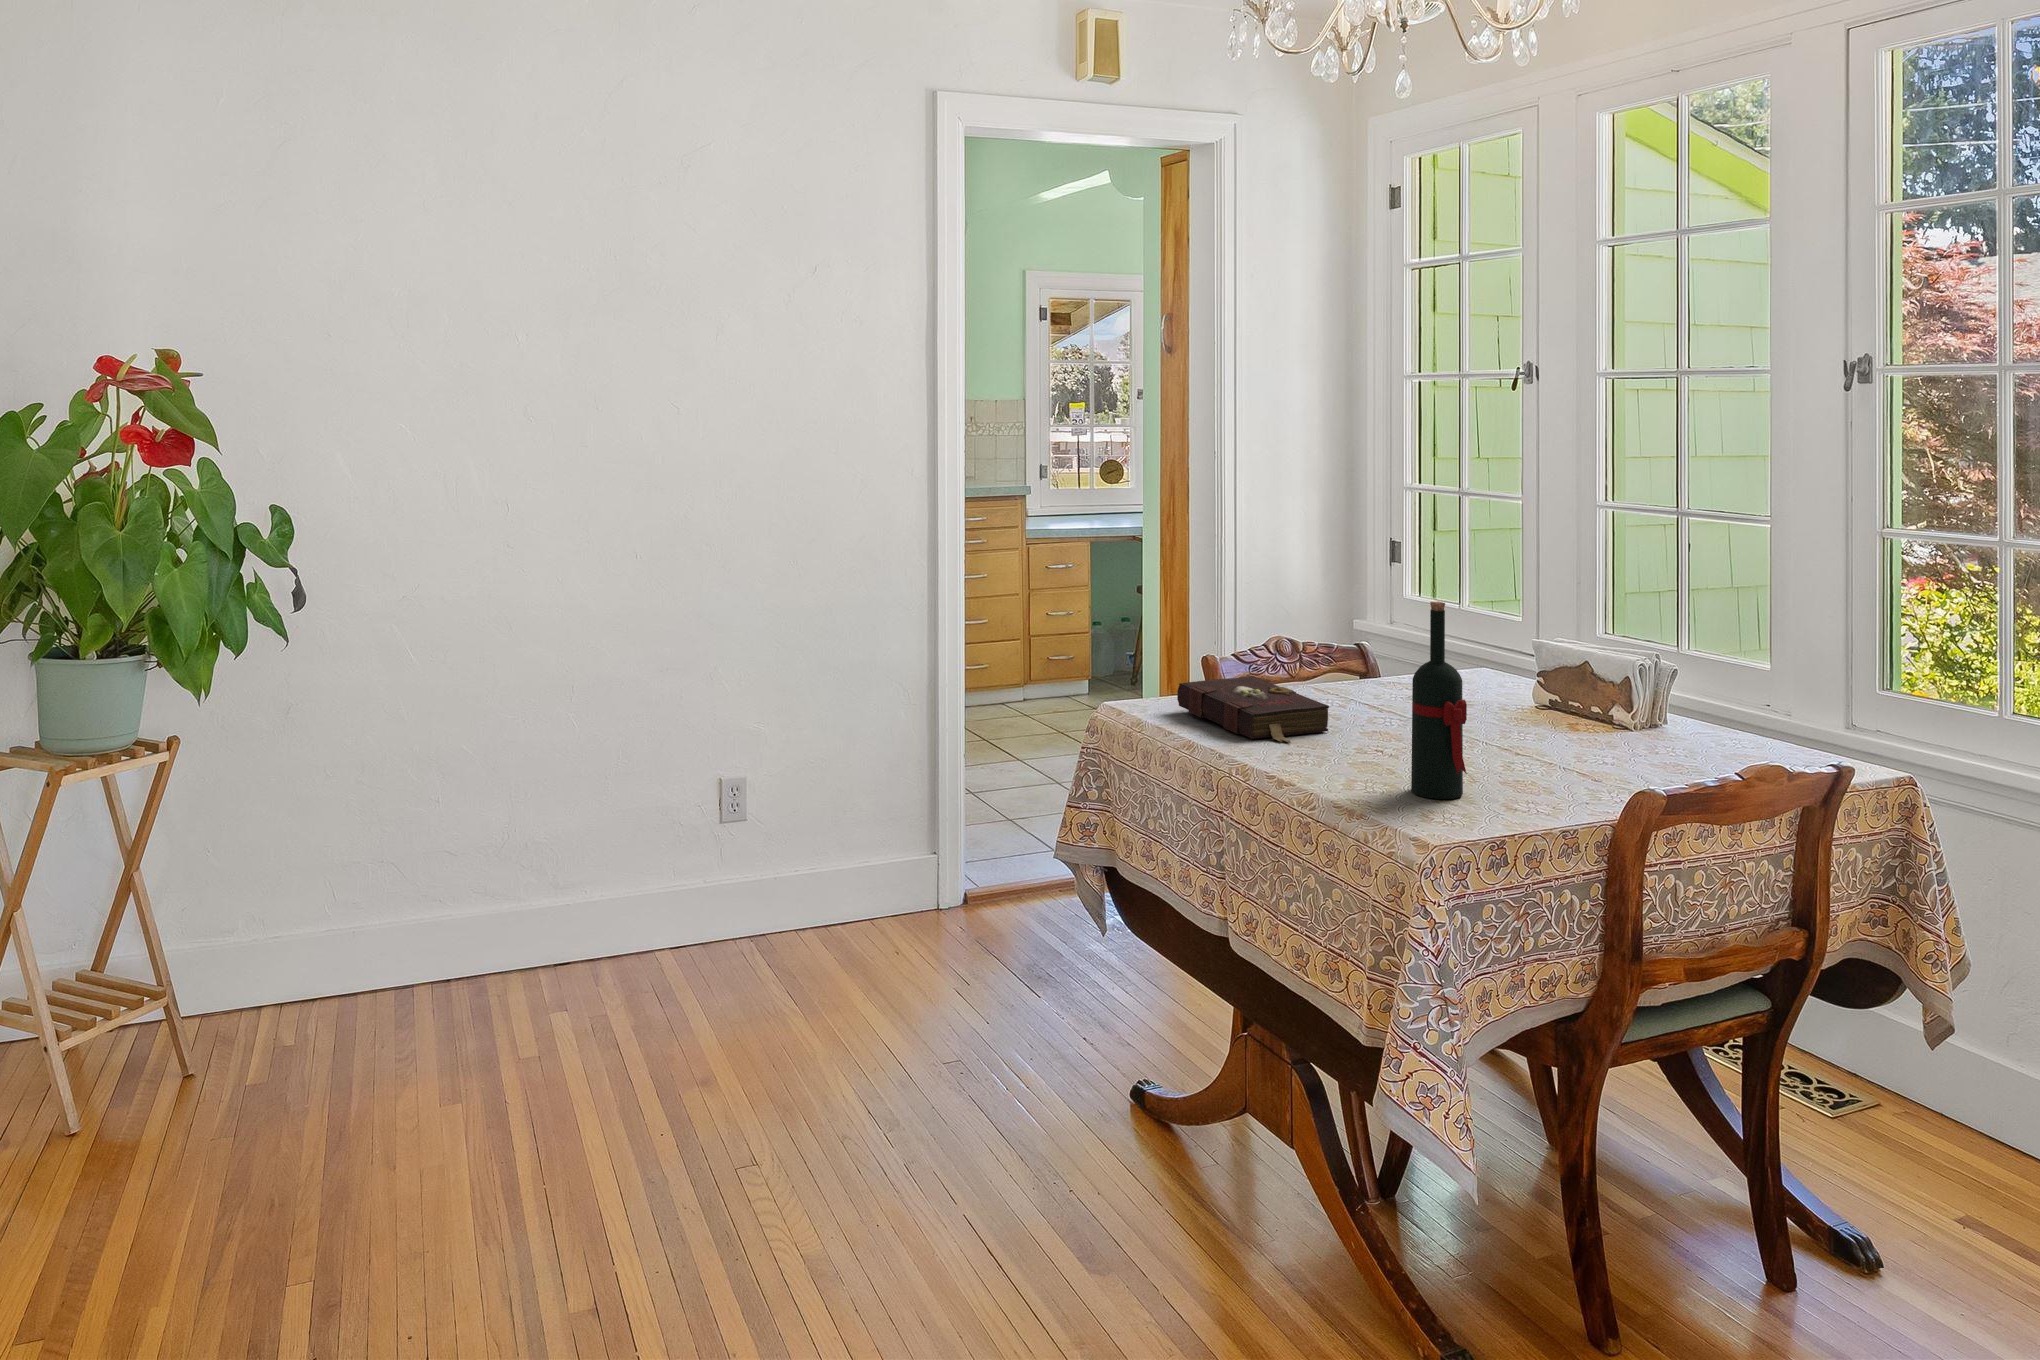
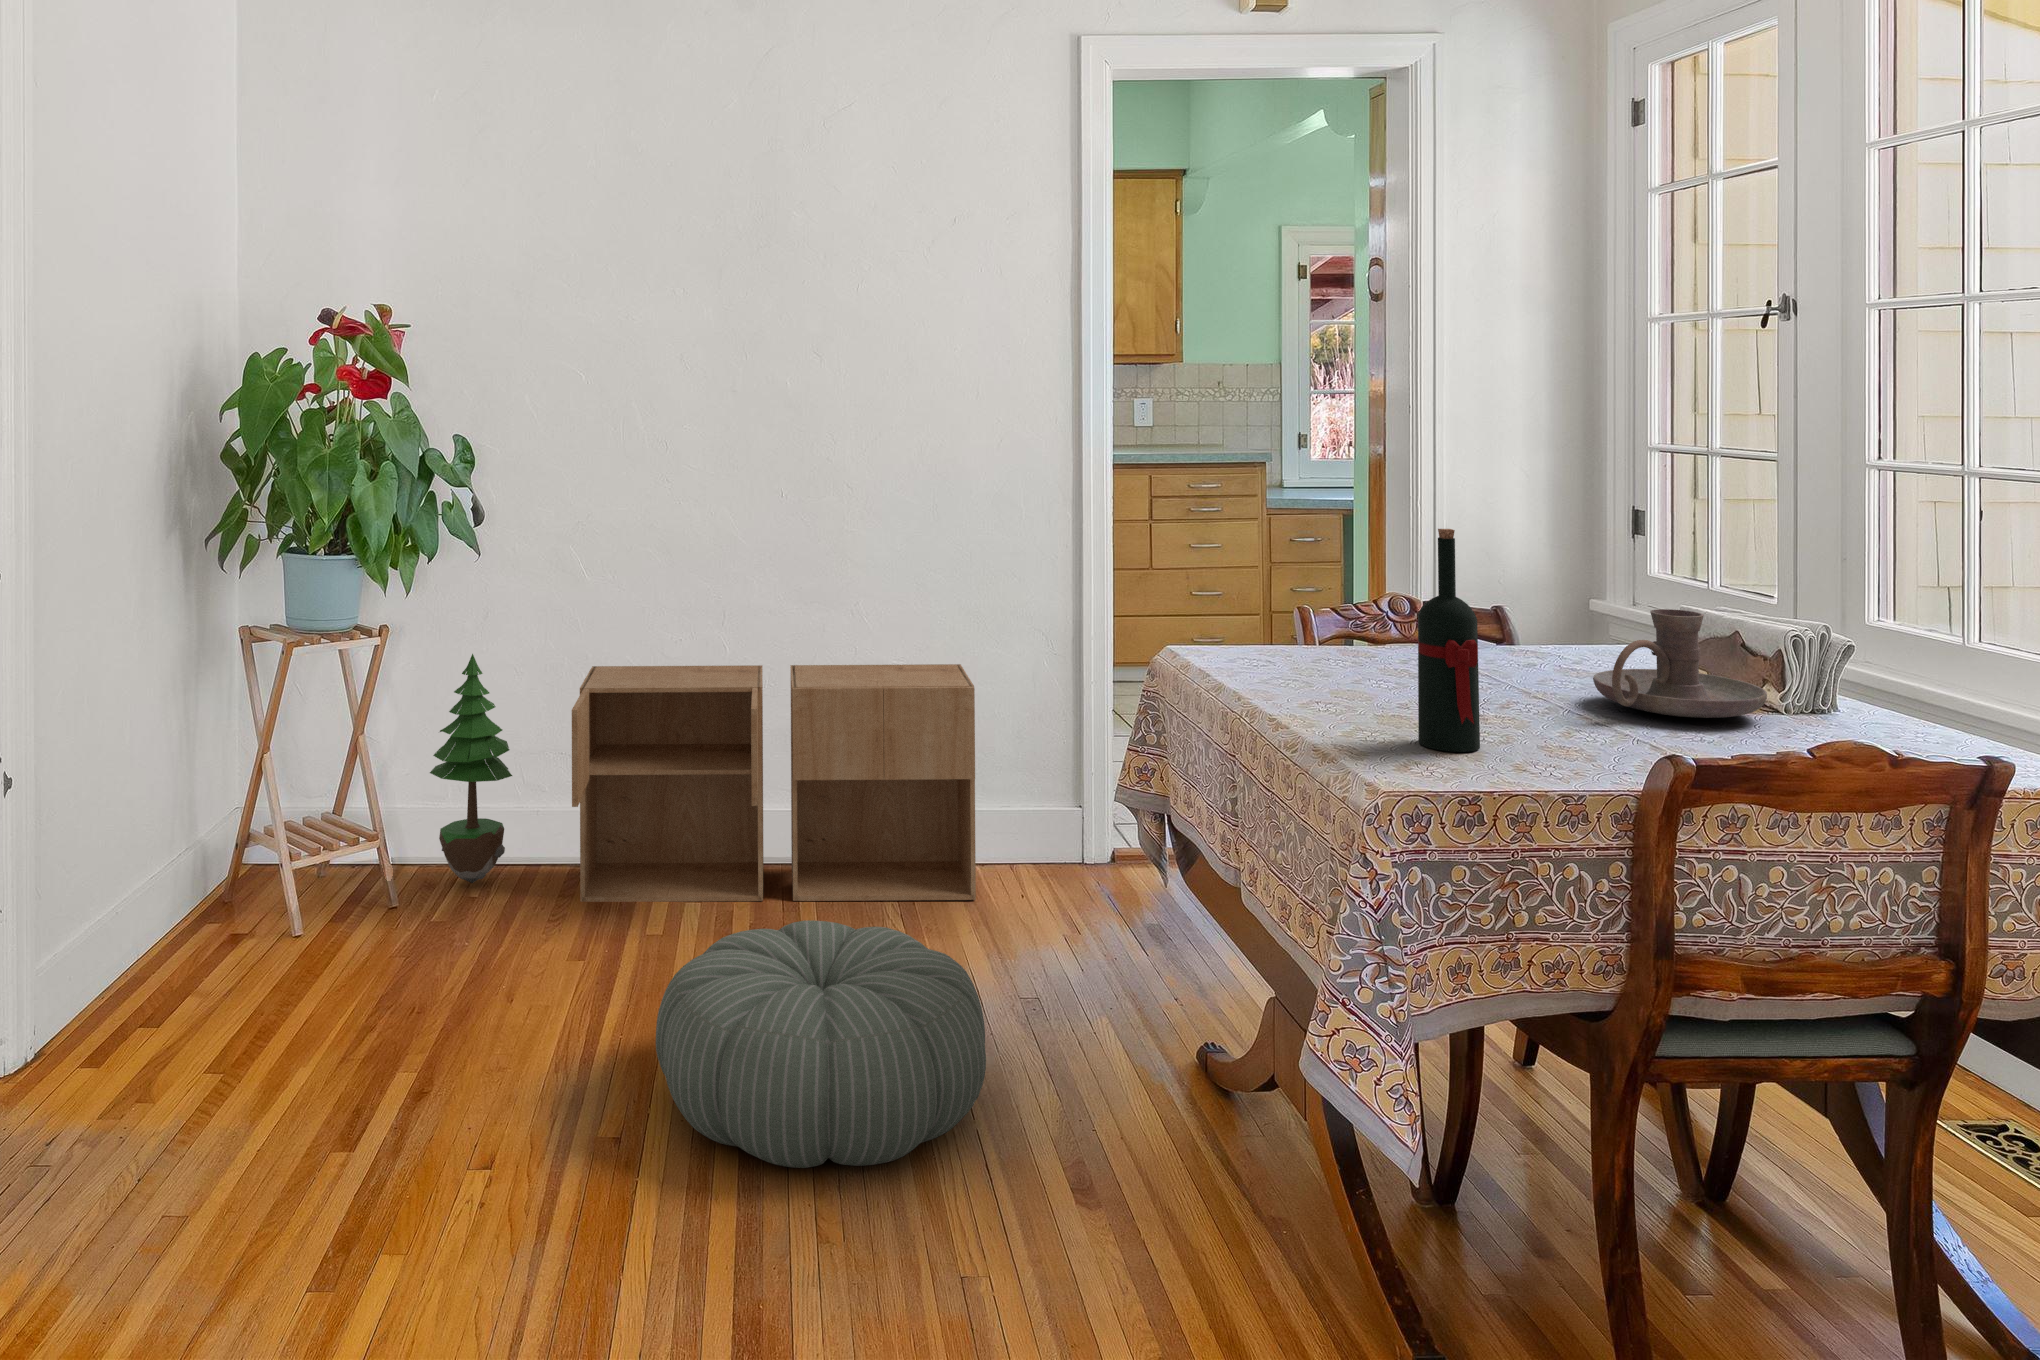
candle holder: none [1496,652,1631,744] -> present [1593,609,1767,718]
book: present [1177,676,1329,743] -> none [1233,624,1385,690]
storage cabinet: none [400,722,840,1032] -> present [572,664,976,902]
potted tree: none [209,758,314,1029] -> present [430,654,512,883]
pouf: none [620,1018,969,1285] -> present [656,920,986,1168]

